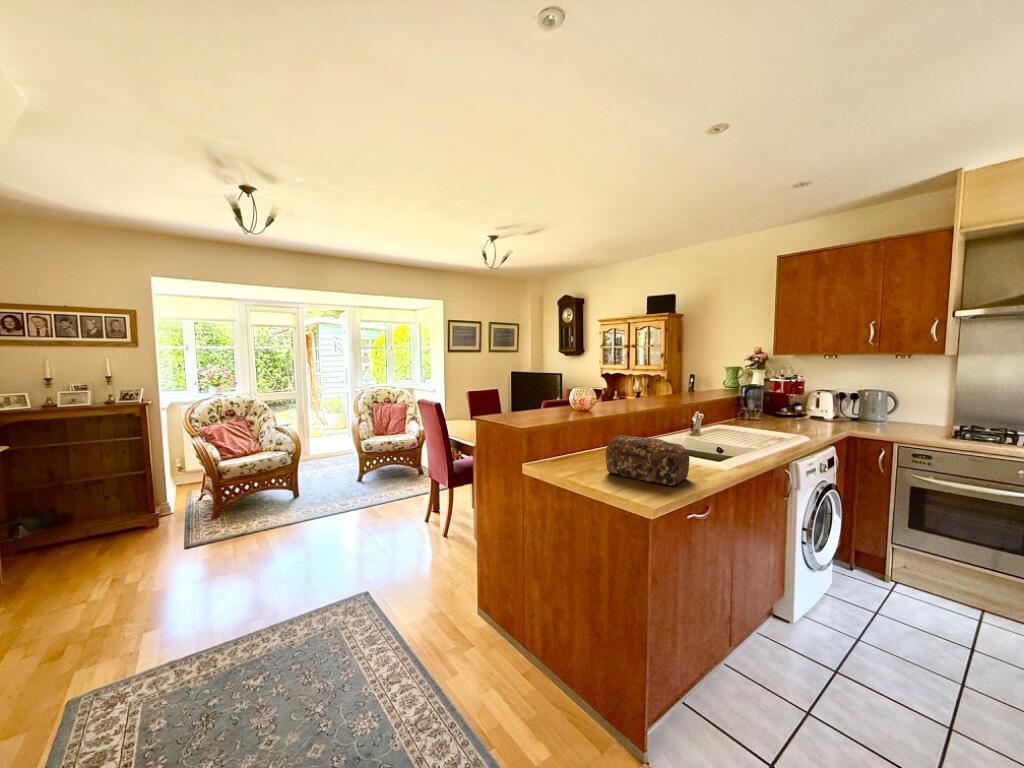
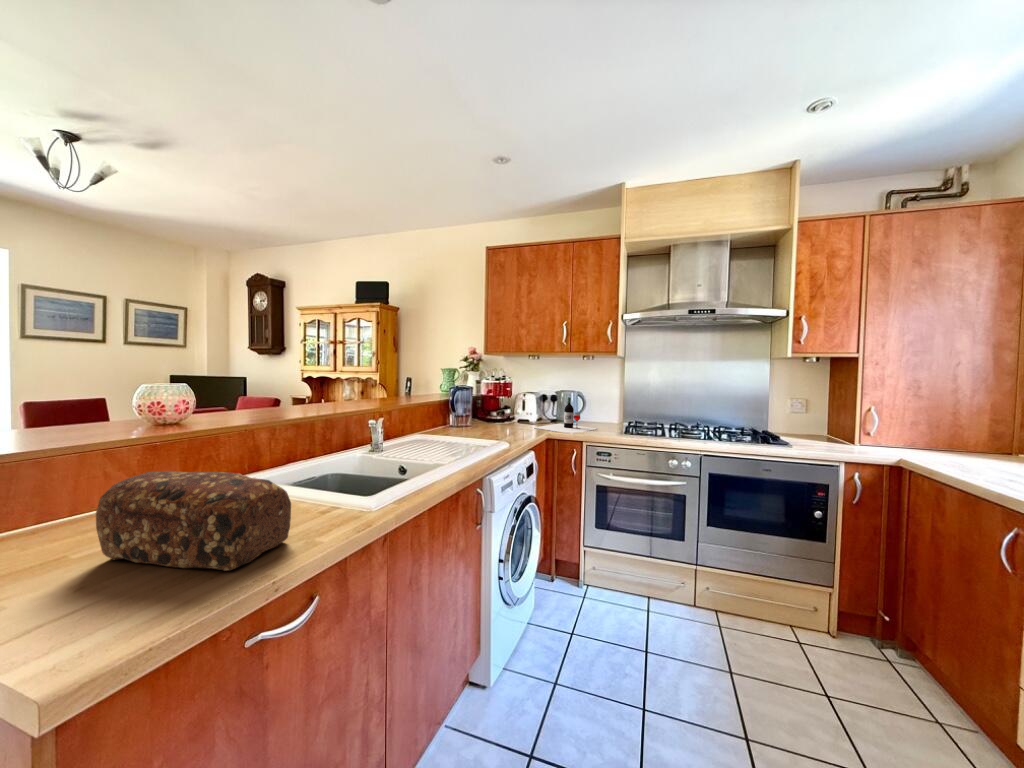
wine bottle: none [829,397,915,434] -> present [535,397,596,433]

